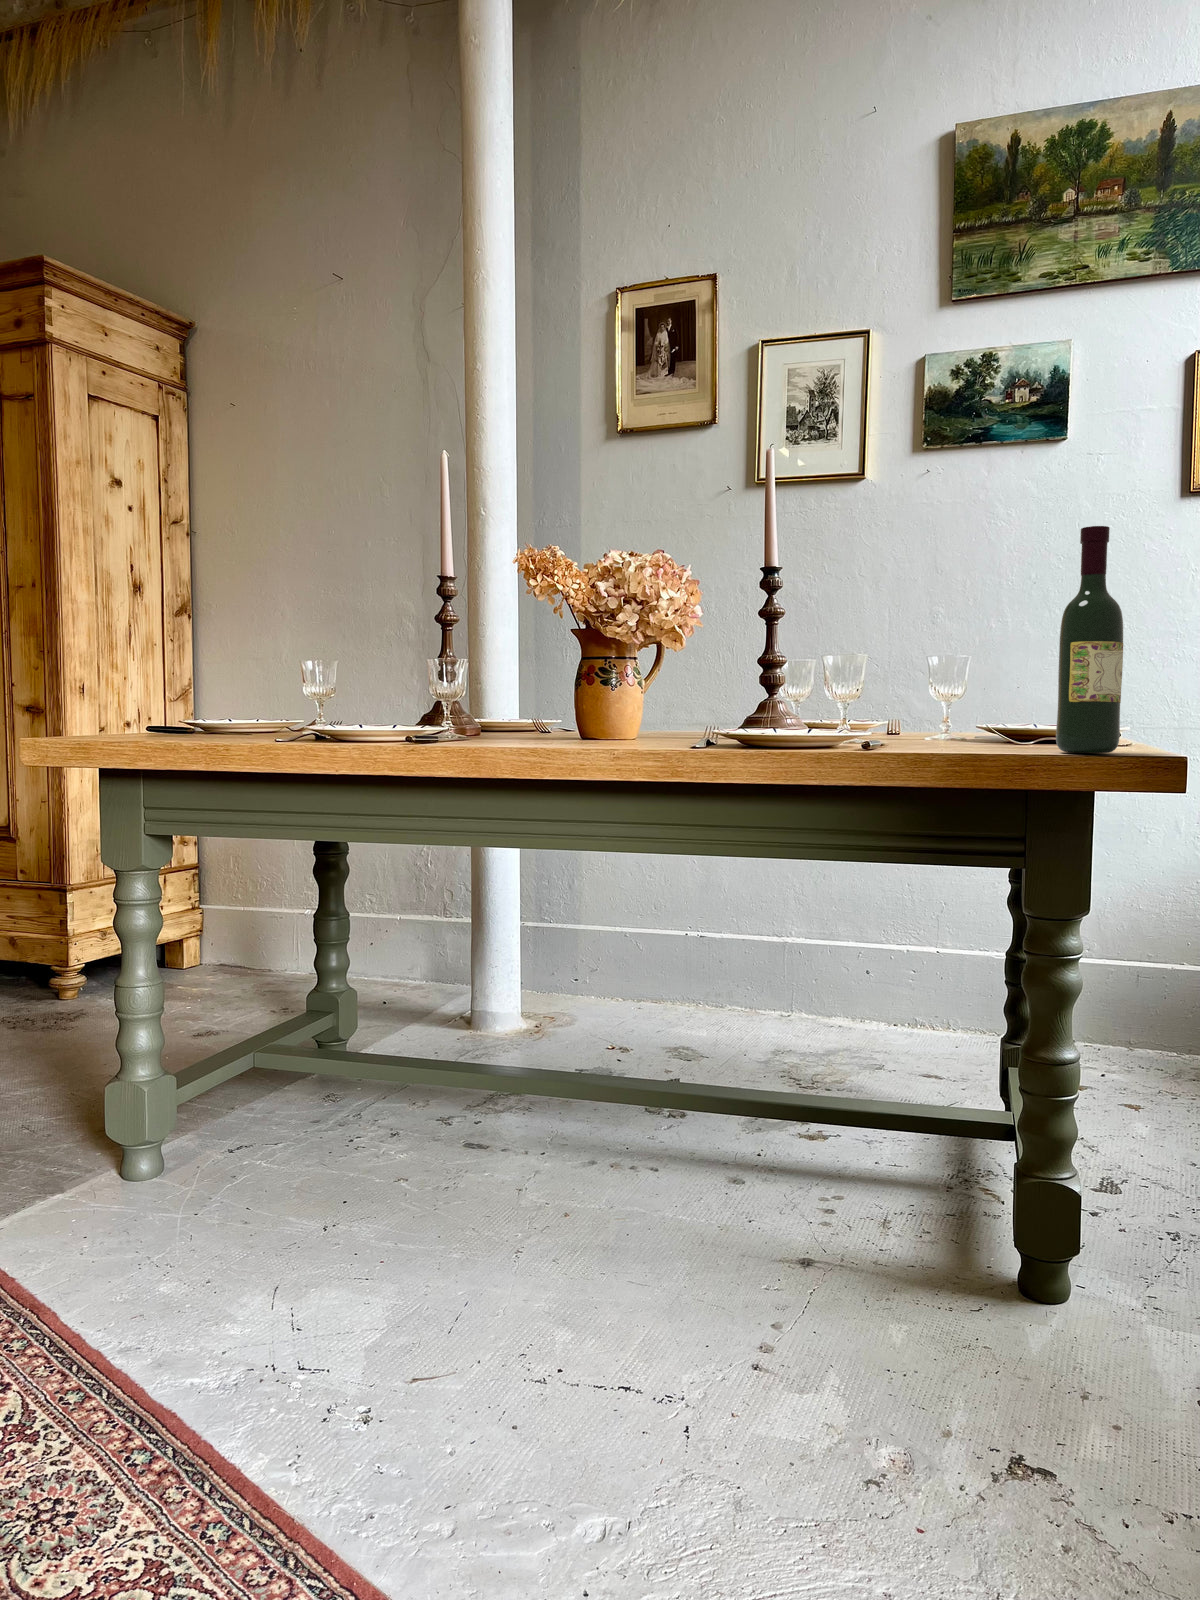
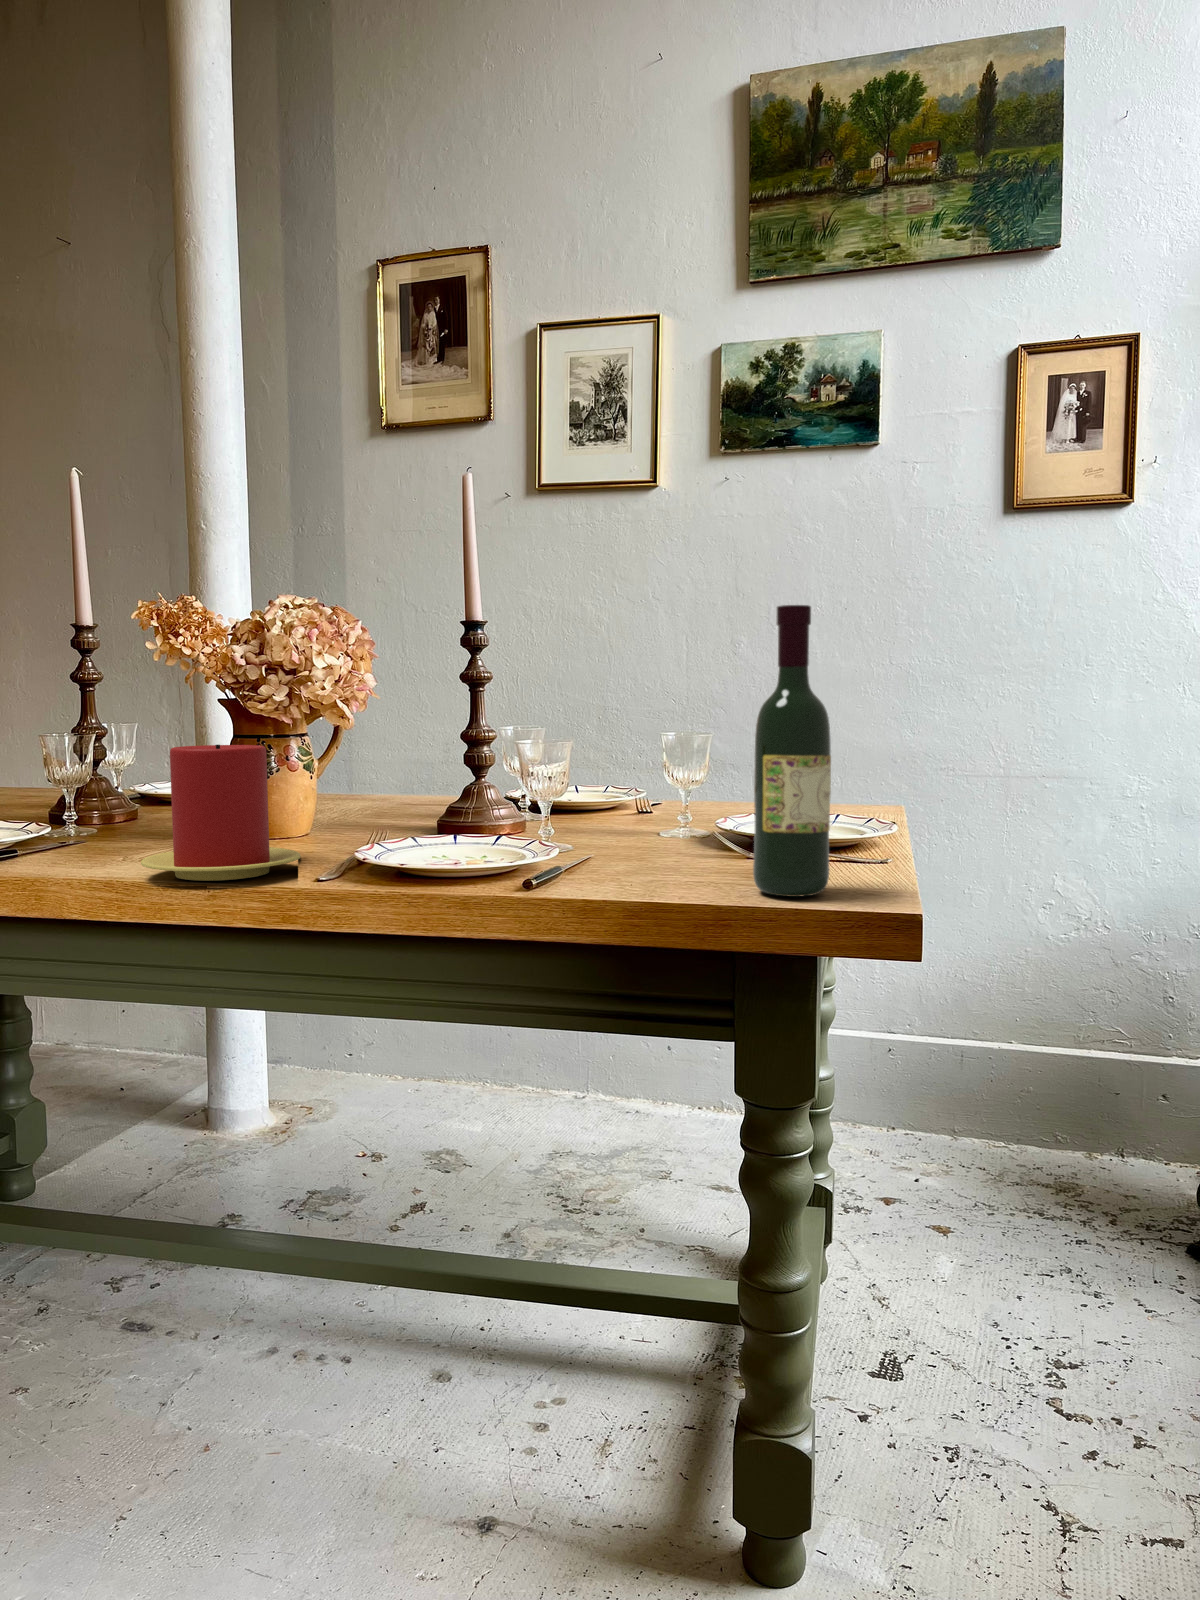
candle: none [556,646,674,748] -> present [141,745,301,881]

